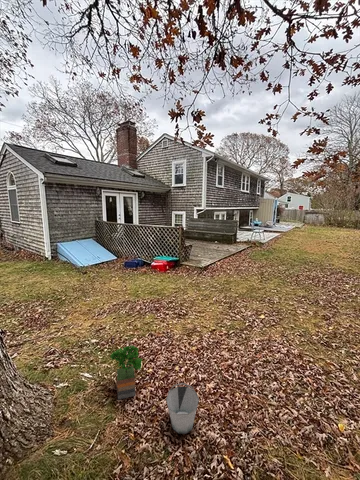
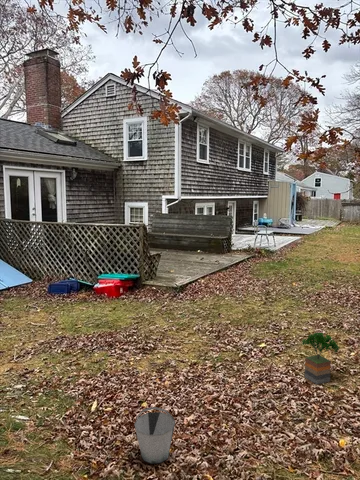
potted tree: present [110,345,142,399] -> present [302,332,339,384]

